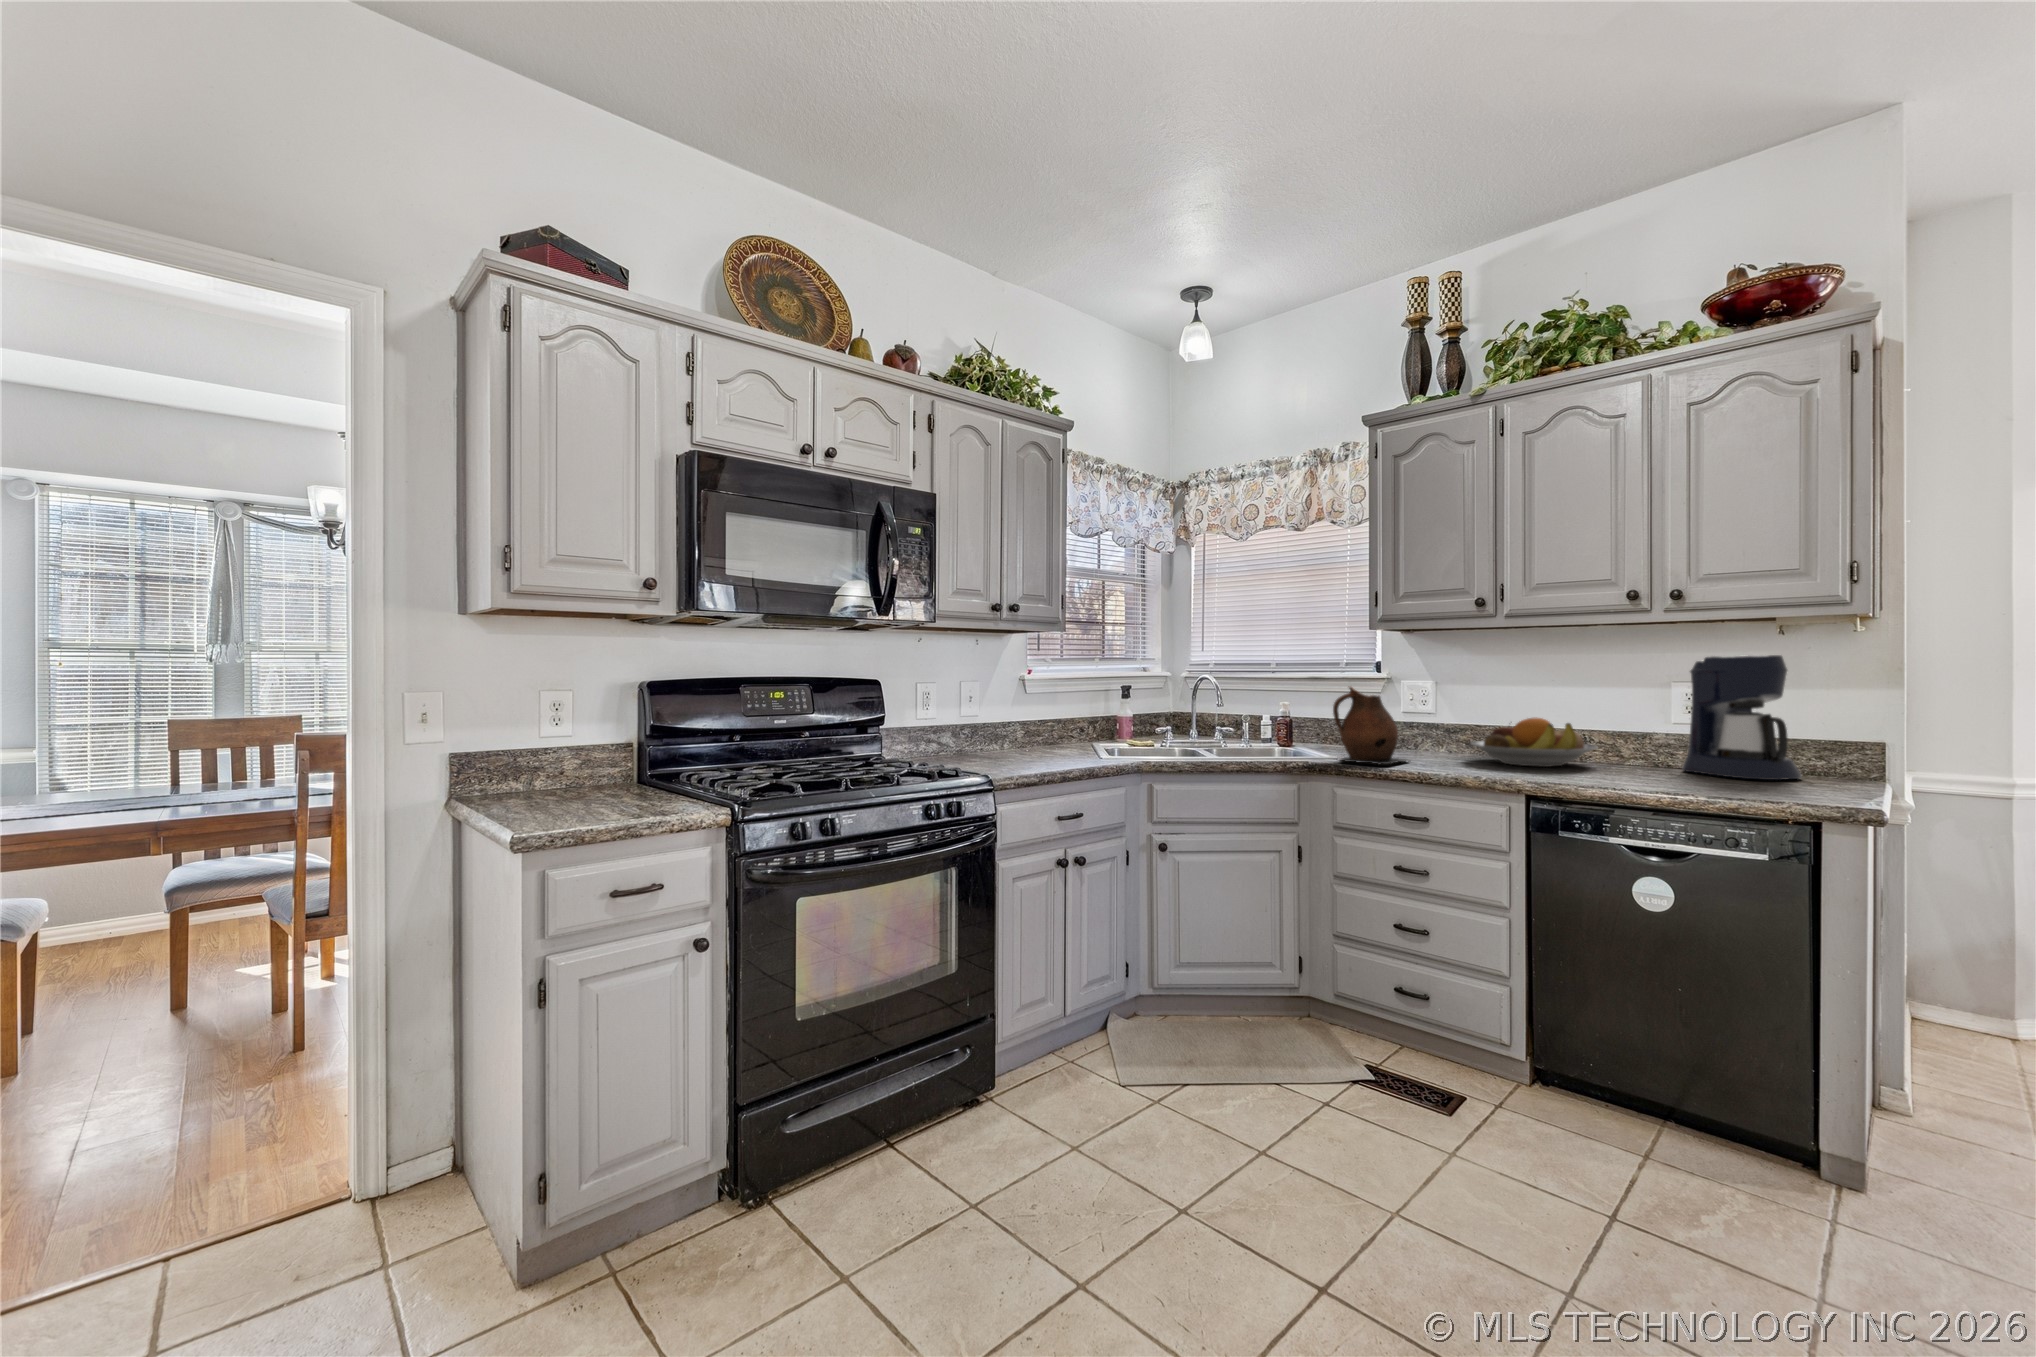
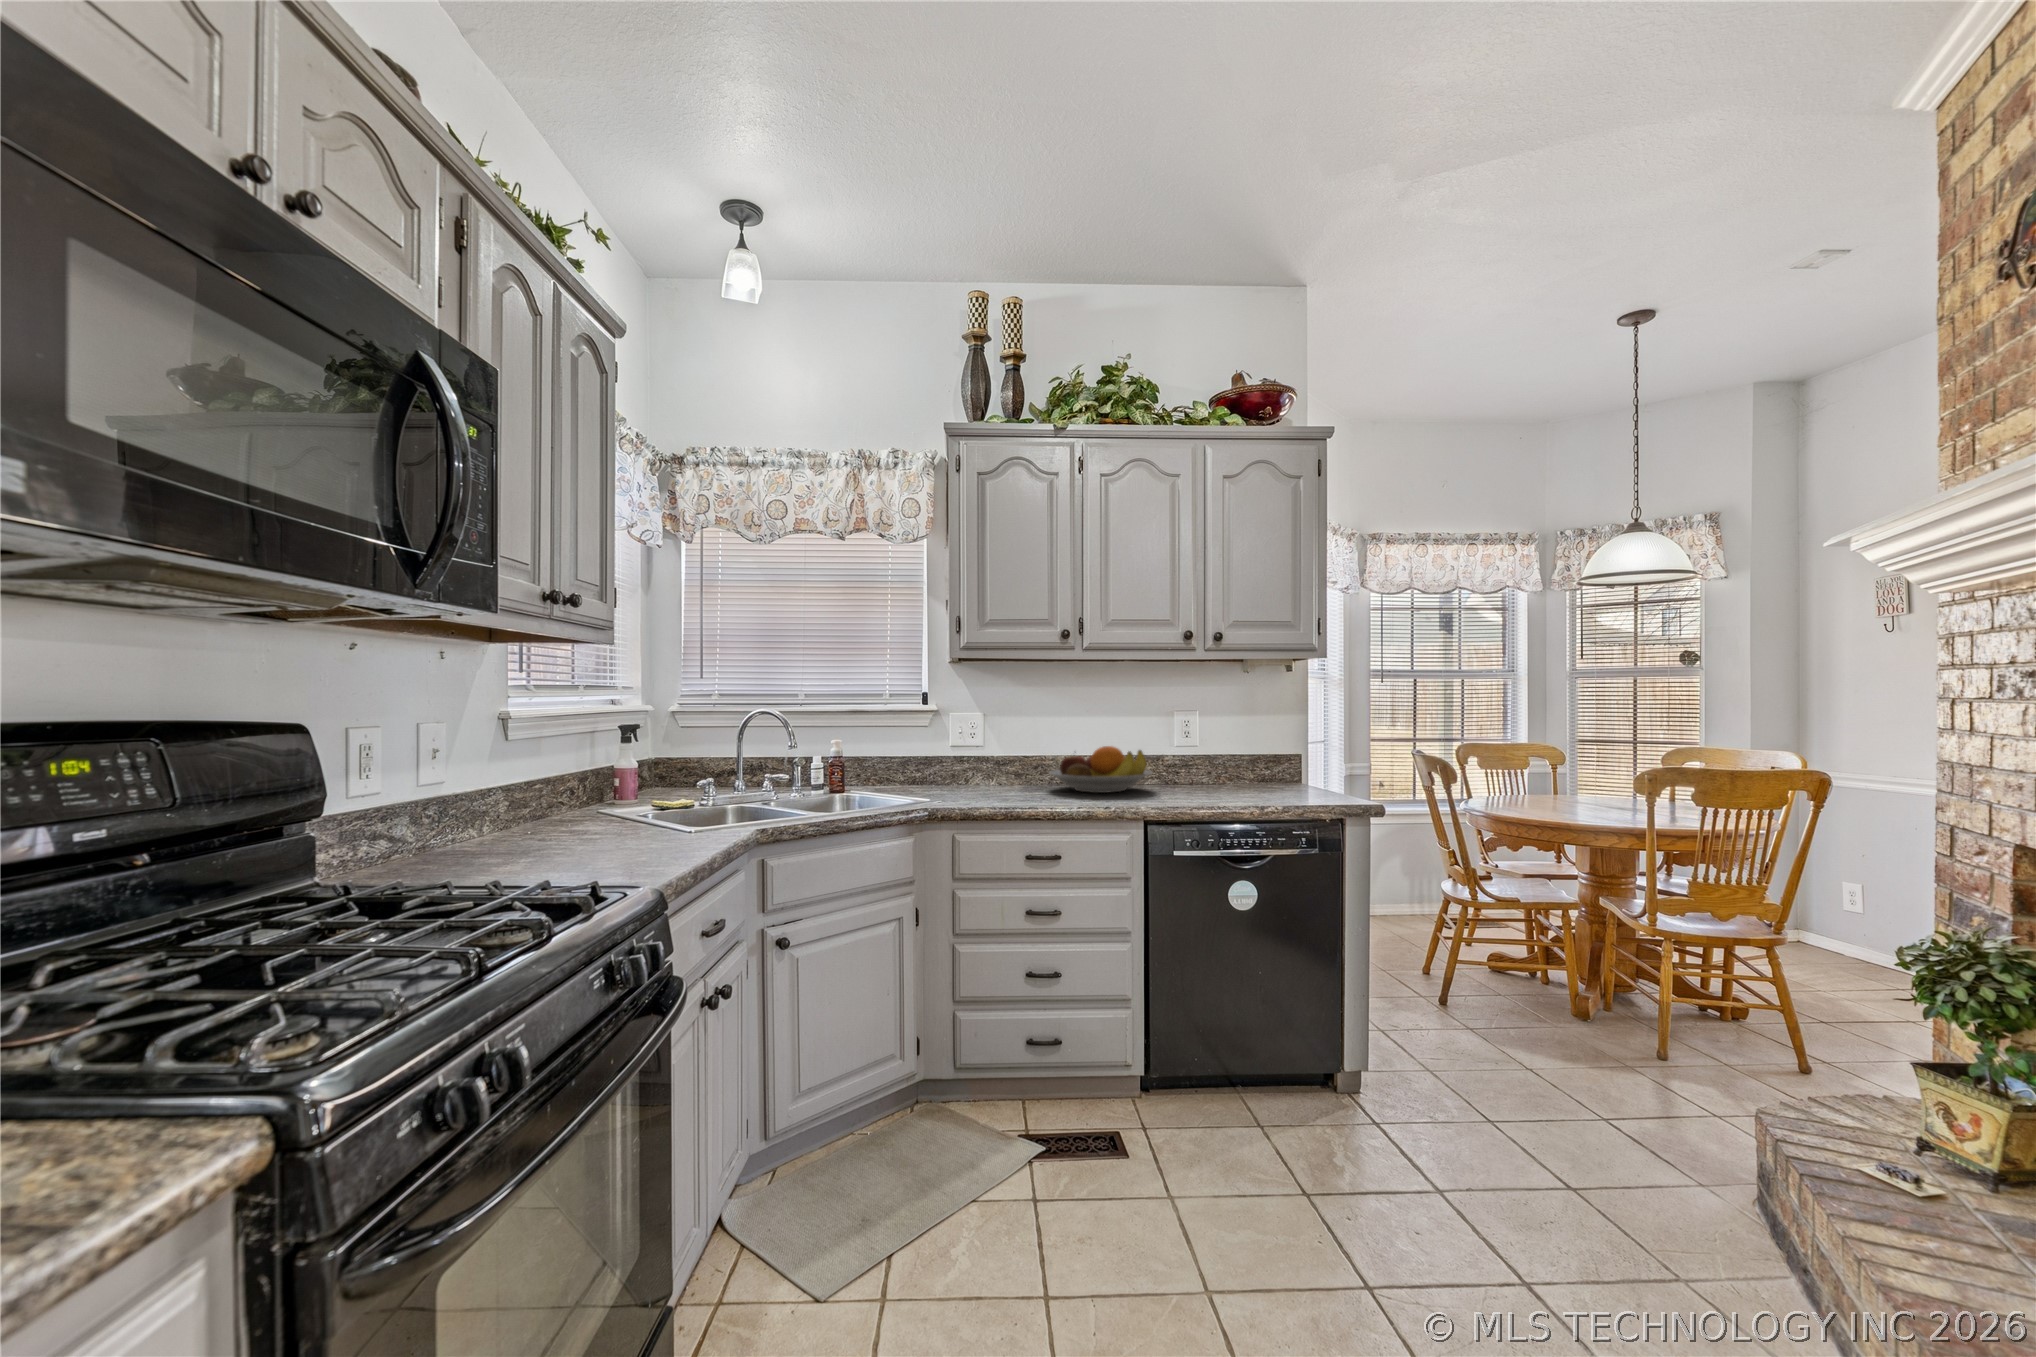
coffee maker: present [1682,655,1802,780] -> none [1200,689,1276,789]
ceramic pitcher: present [1333,687,1407,765] -> none [950,720,1017,805]

